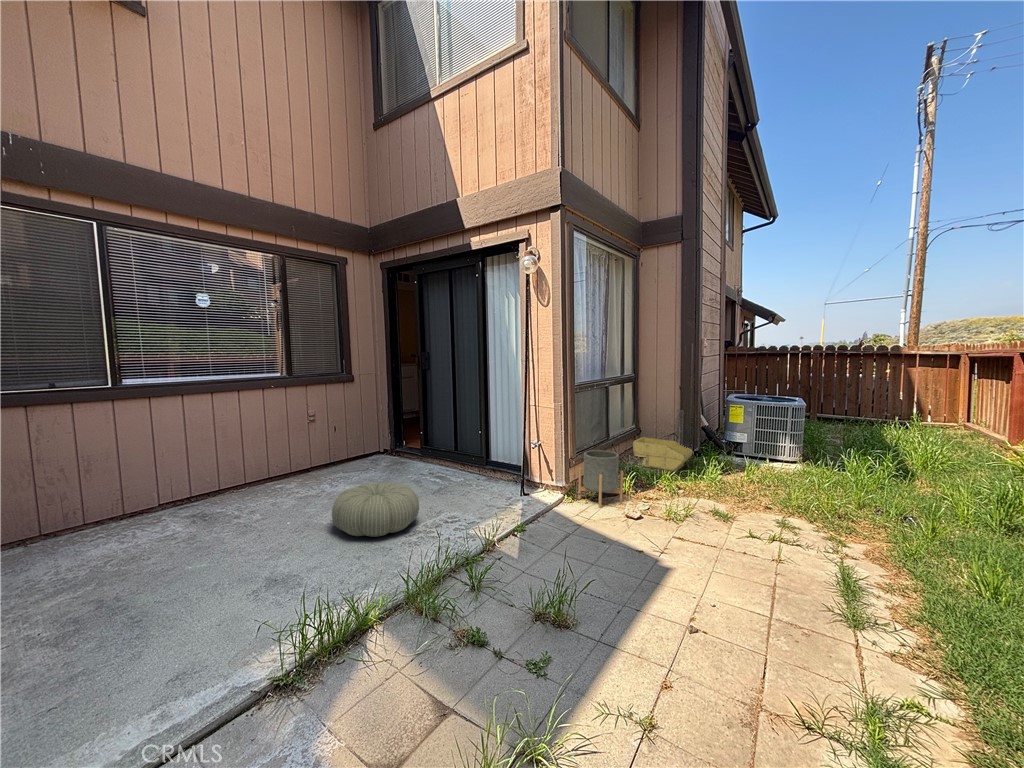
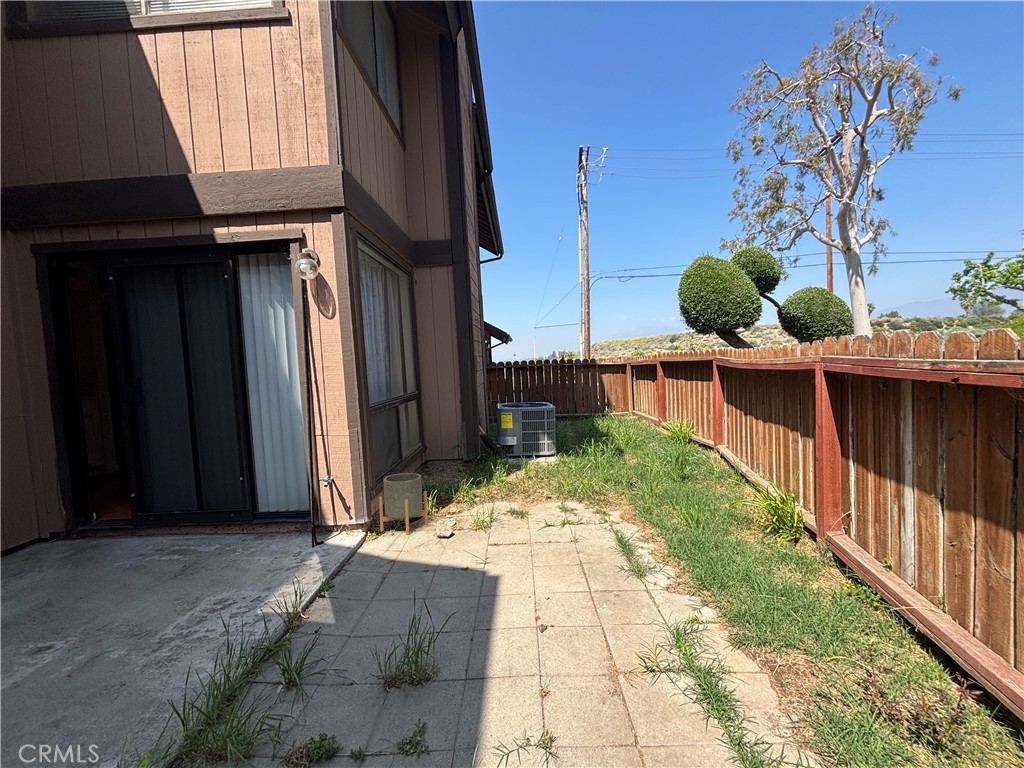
storage bin: present [633,437,693,471] -> none [420,452,477,483]
pouf: present [332,482,419,537] -> none [30,566,185,661]

